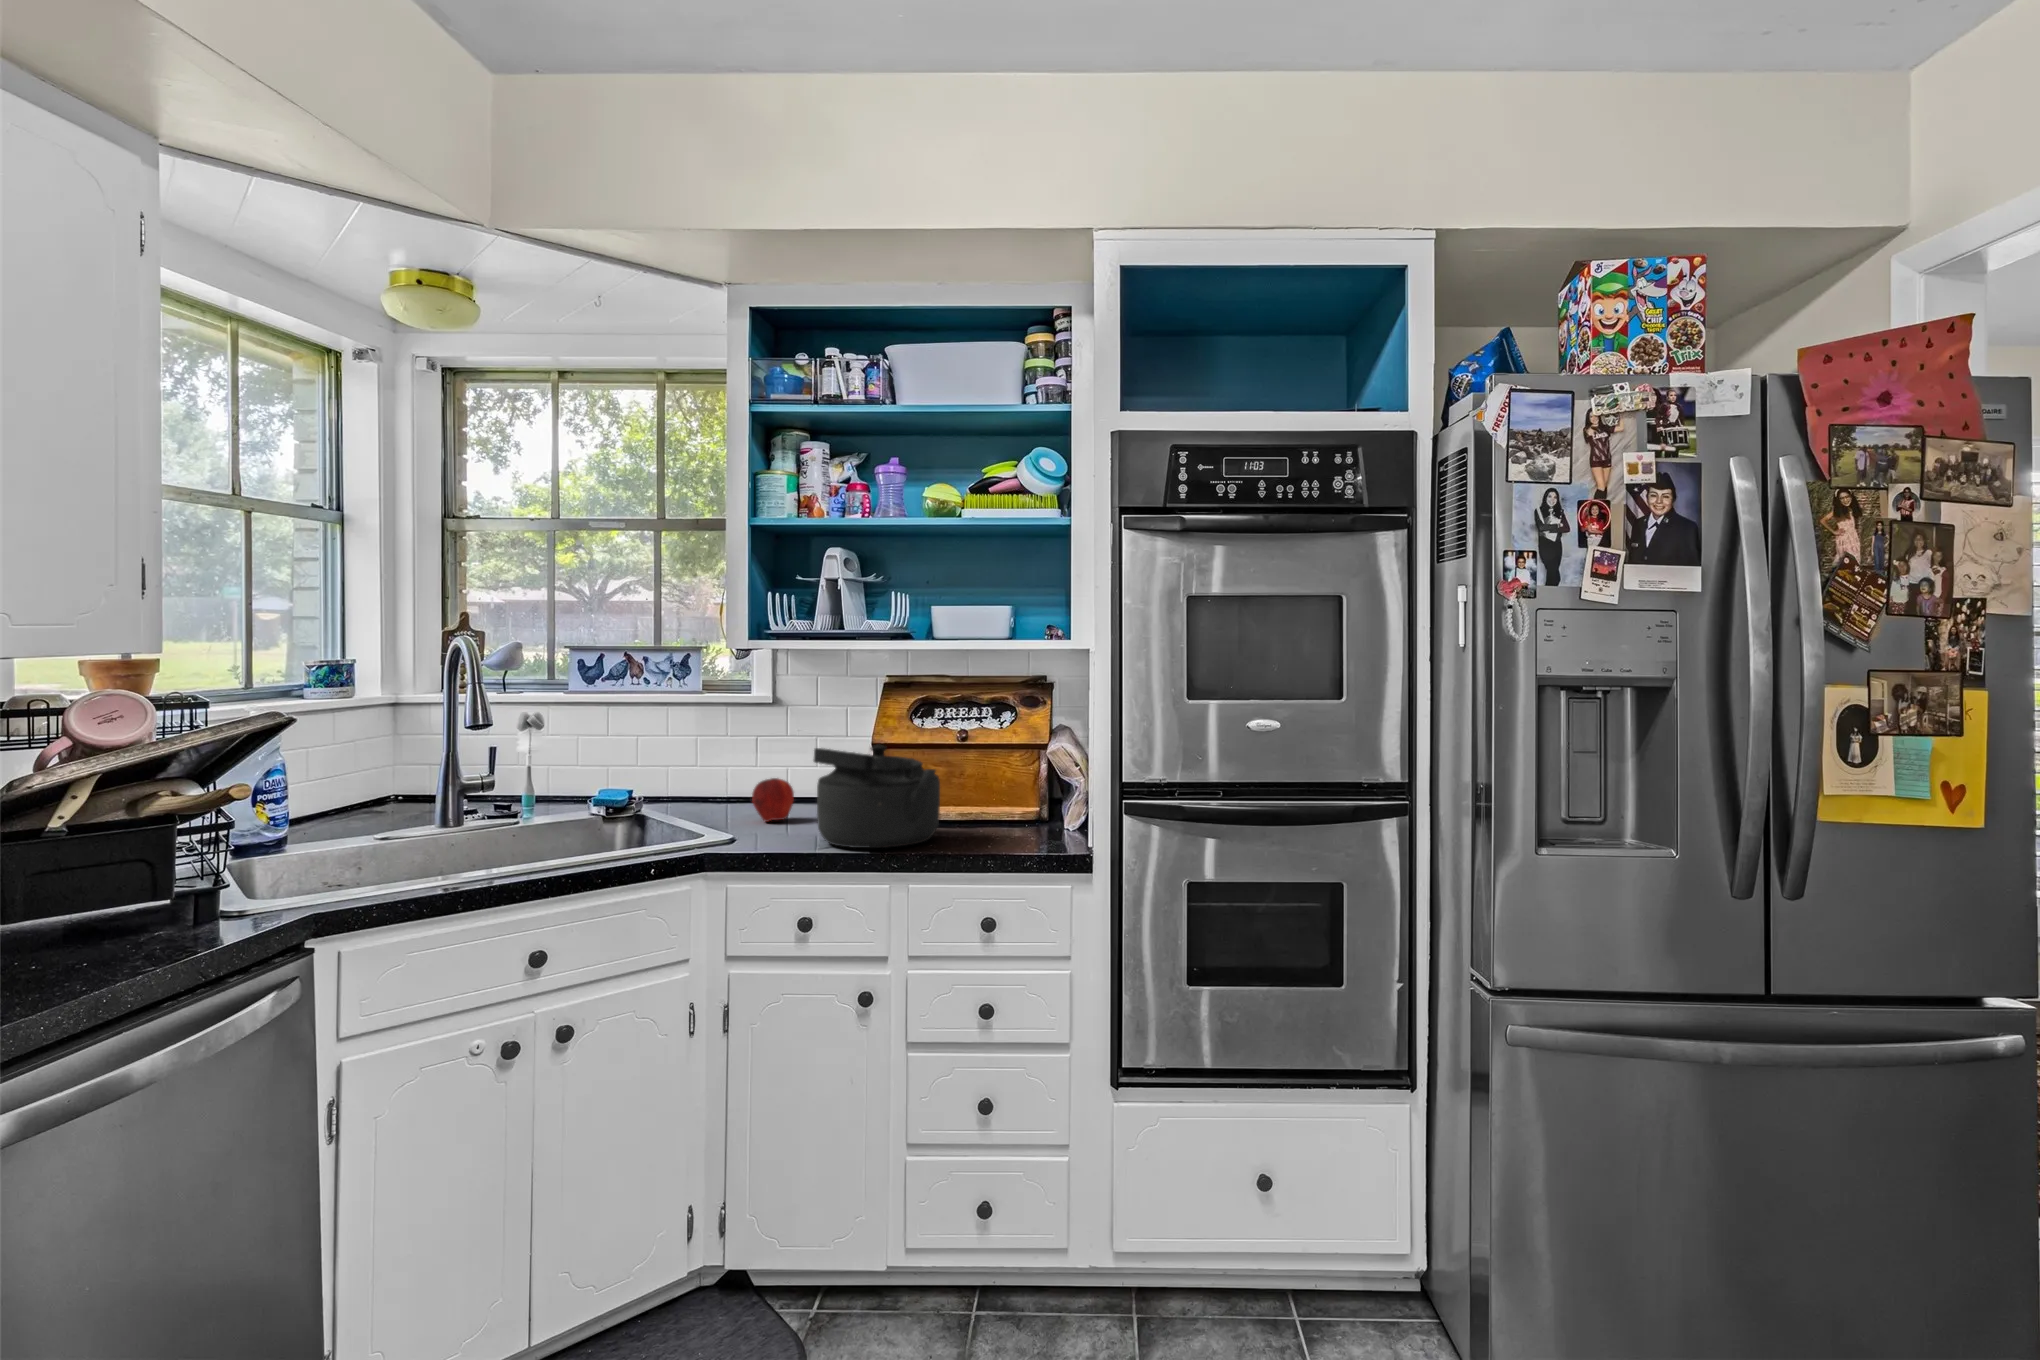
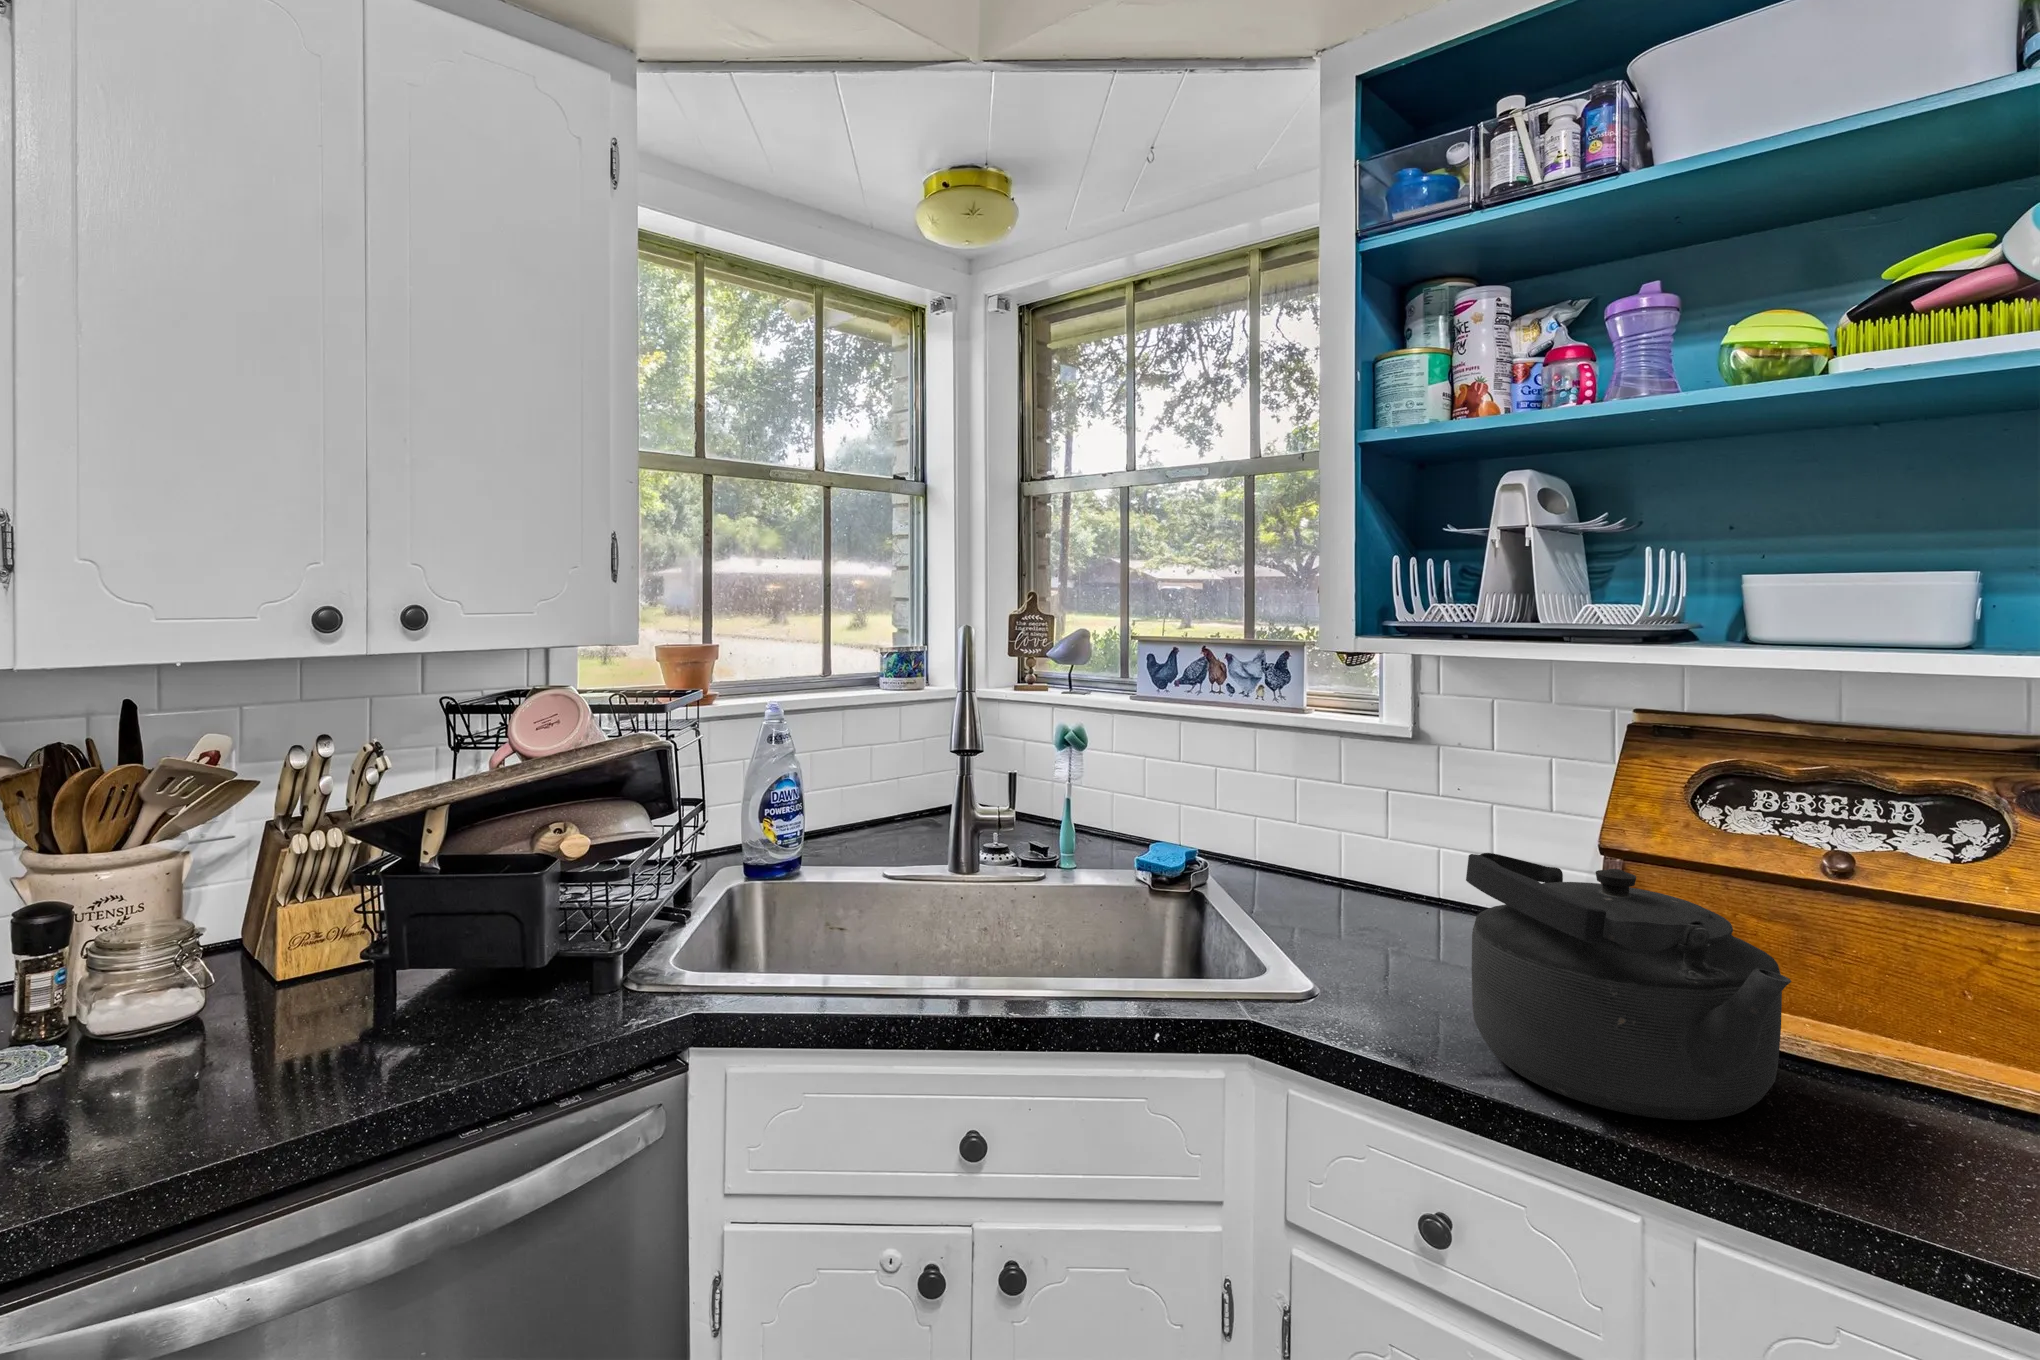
apple: present [752,778,794,822] -> none [1363,870,1437,944]

